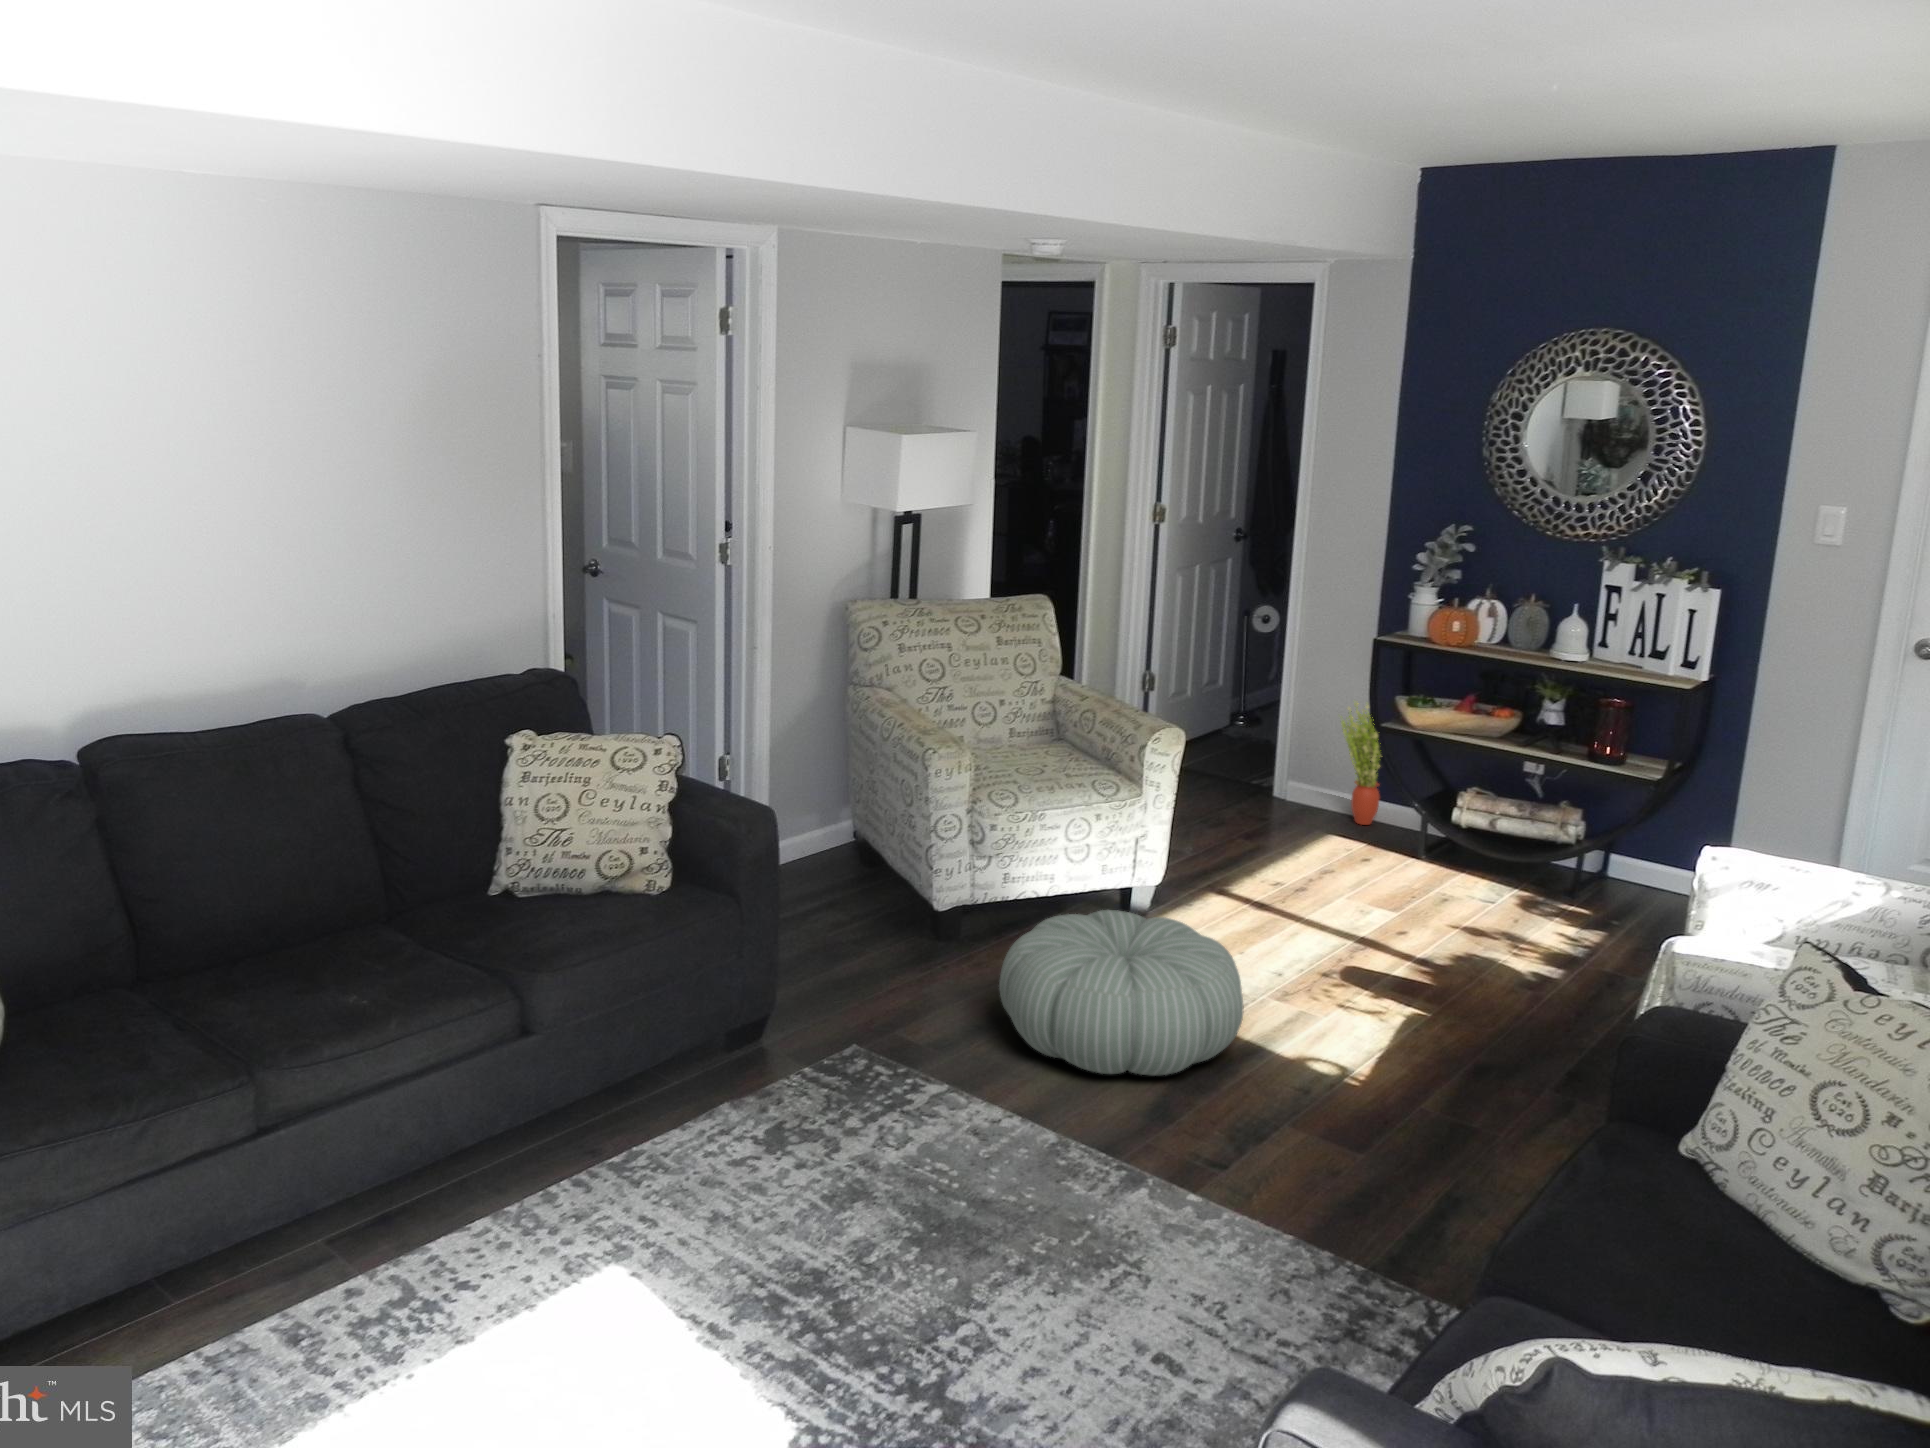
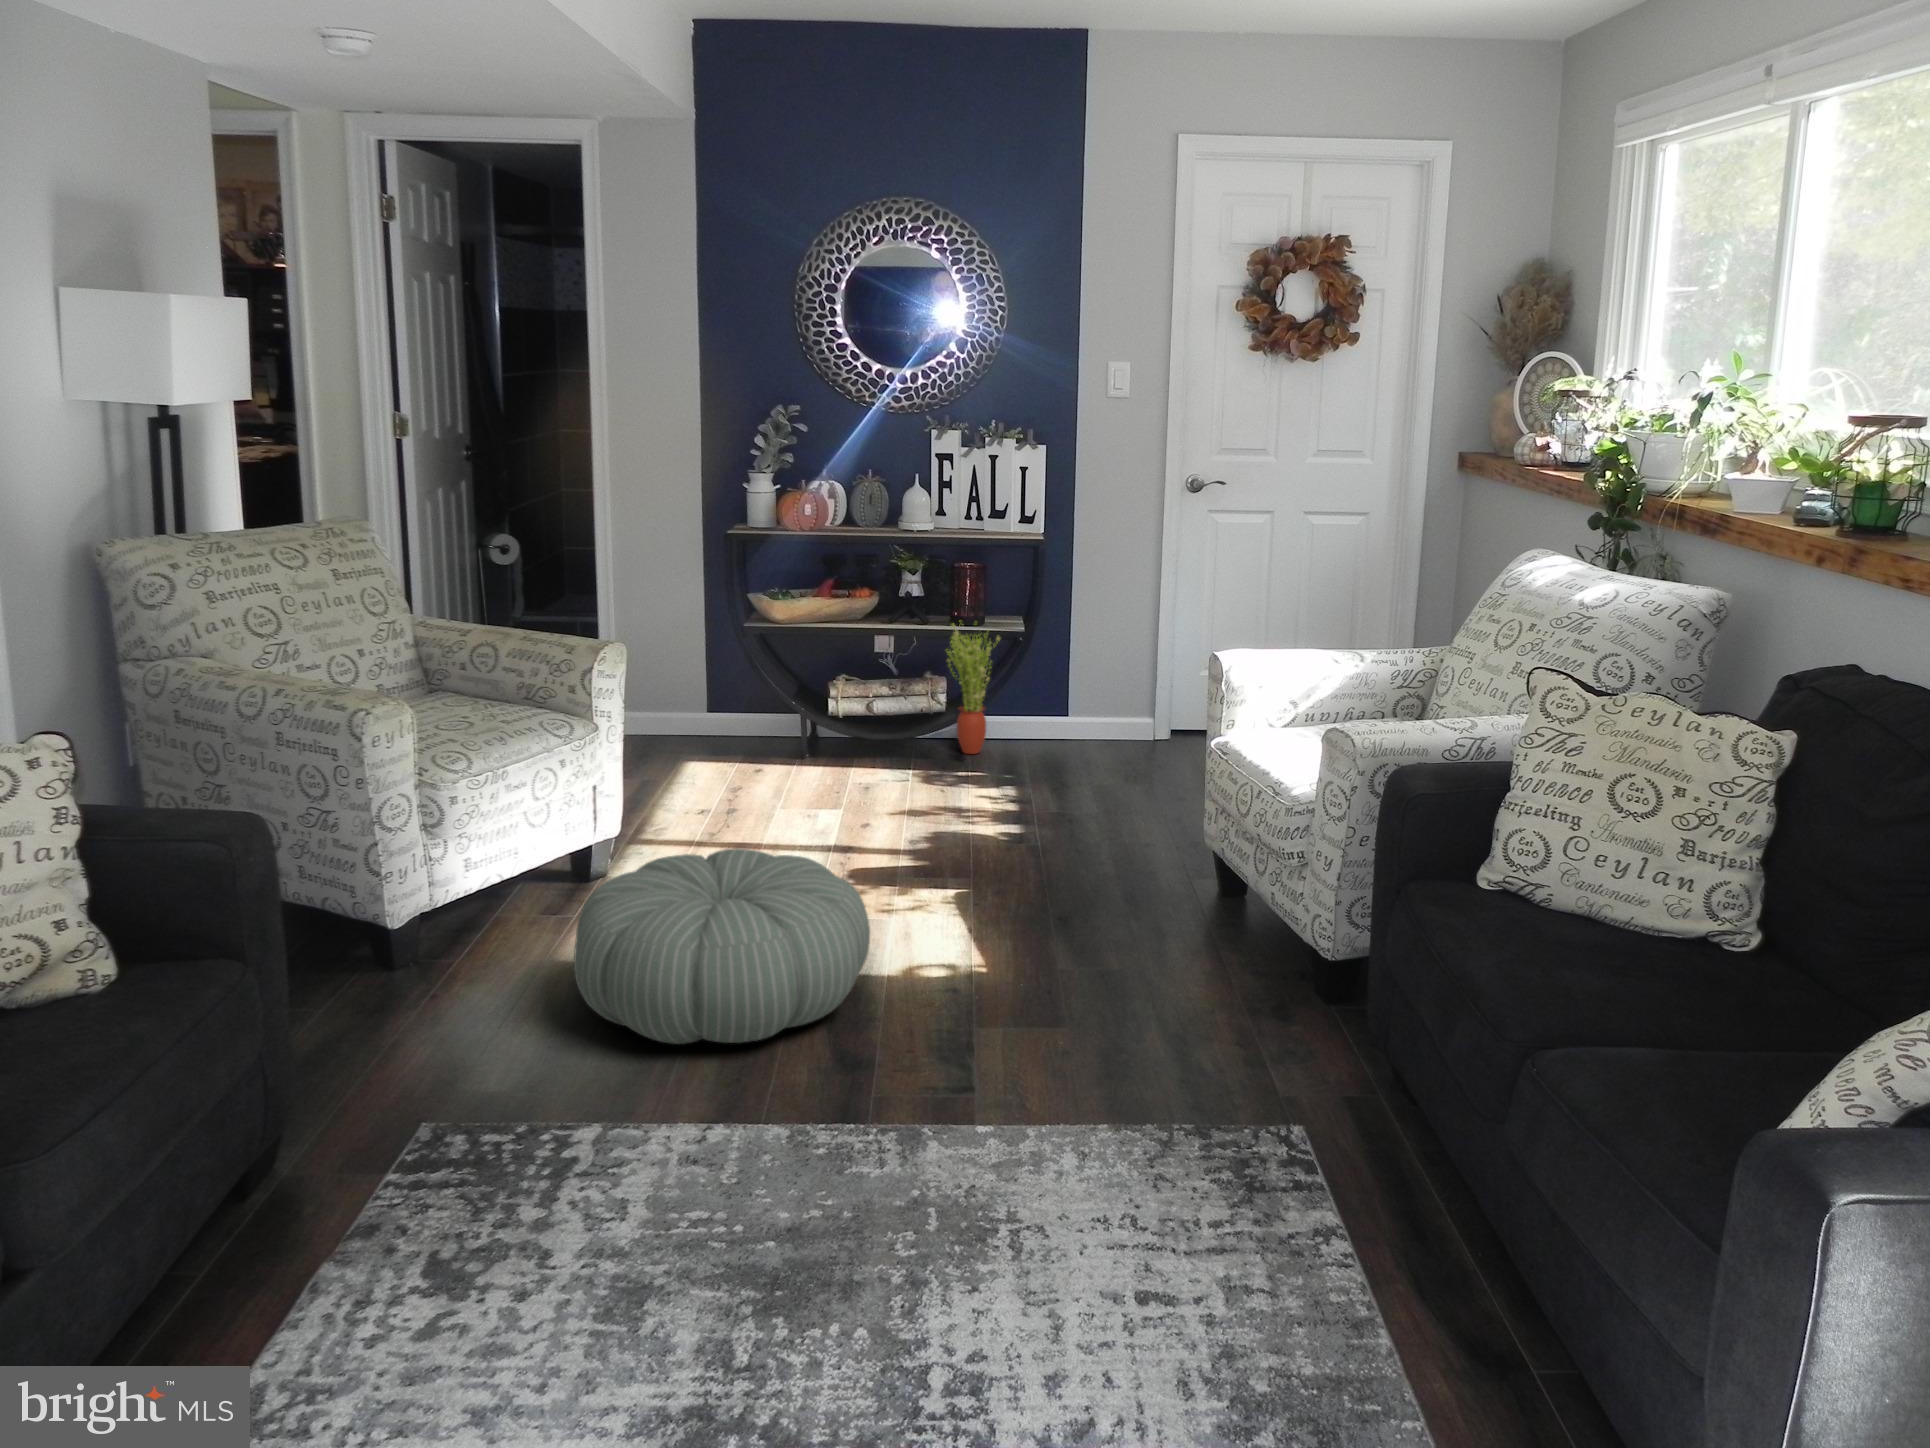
potted plant: present [1342,702,1381,825] -> present [946,620,1000,754]

